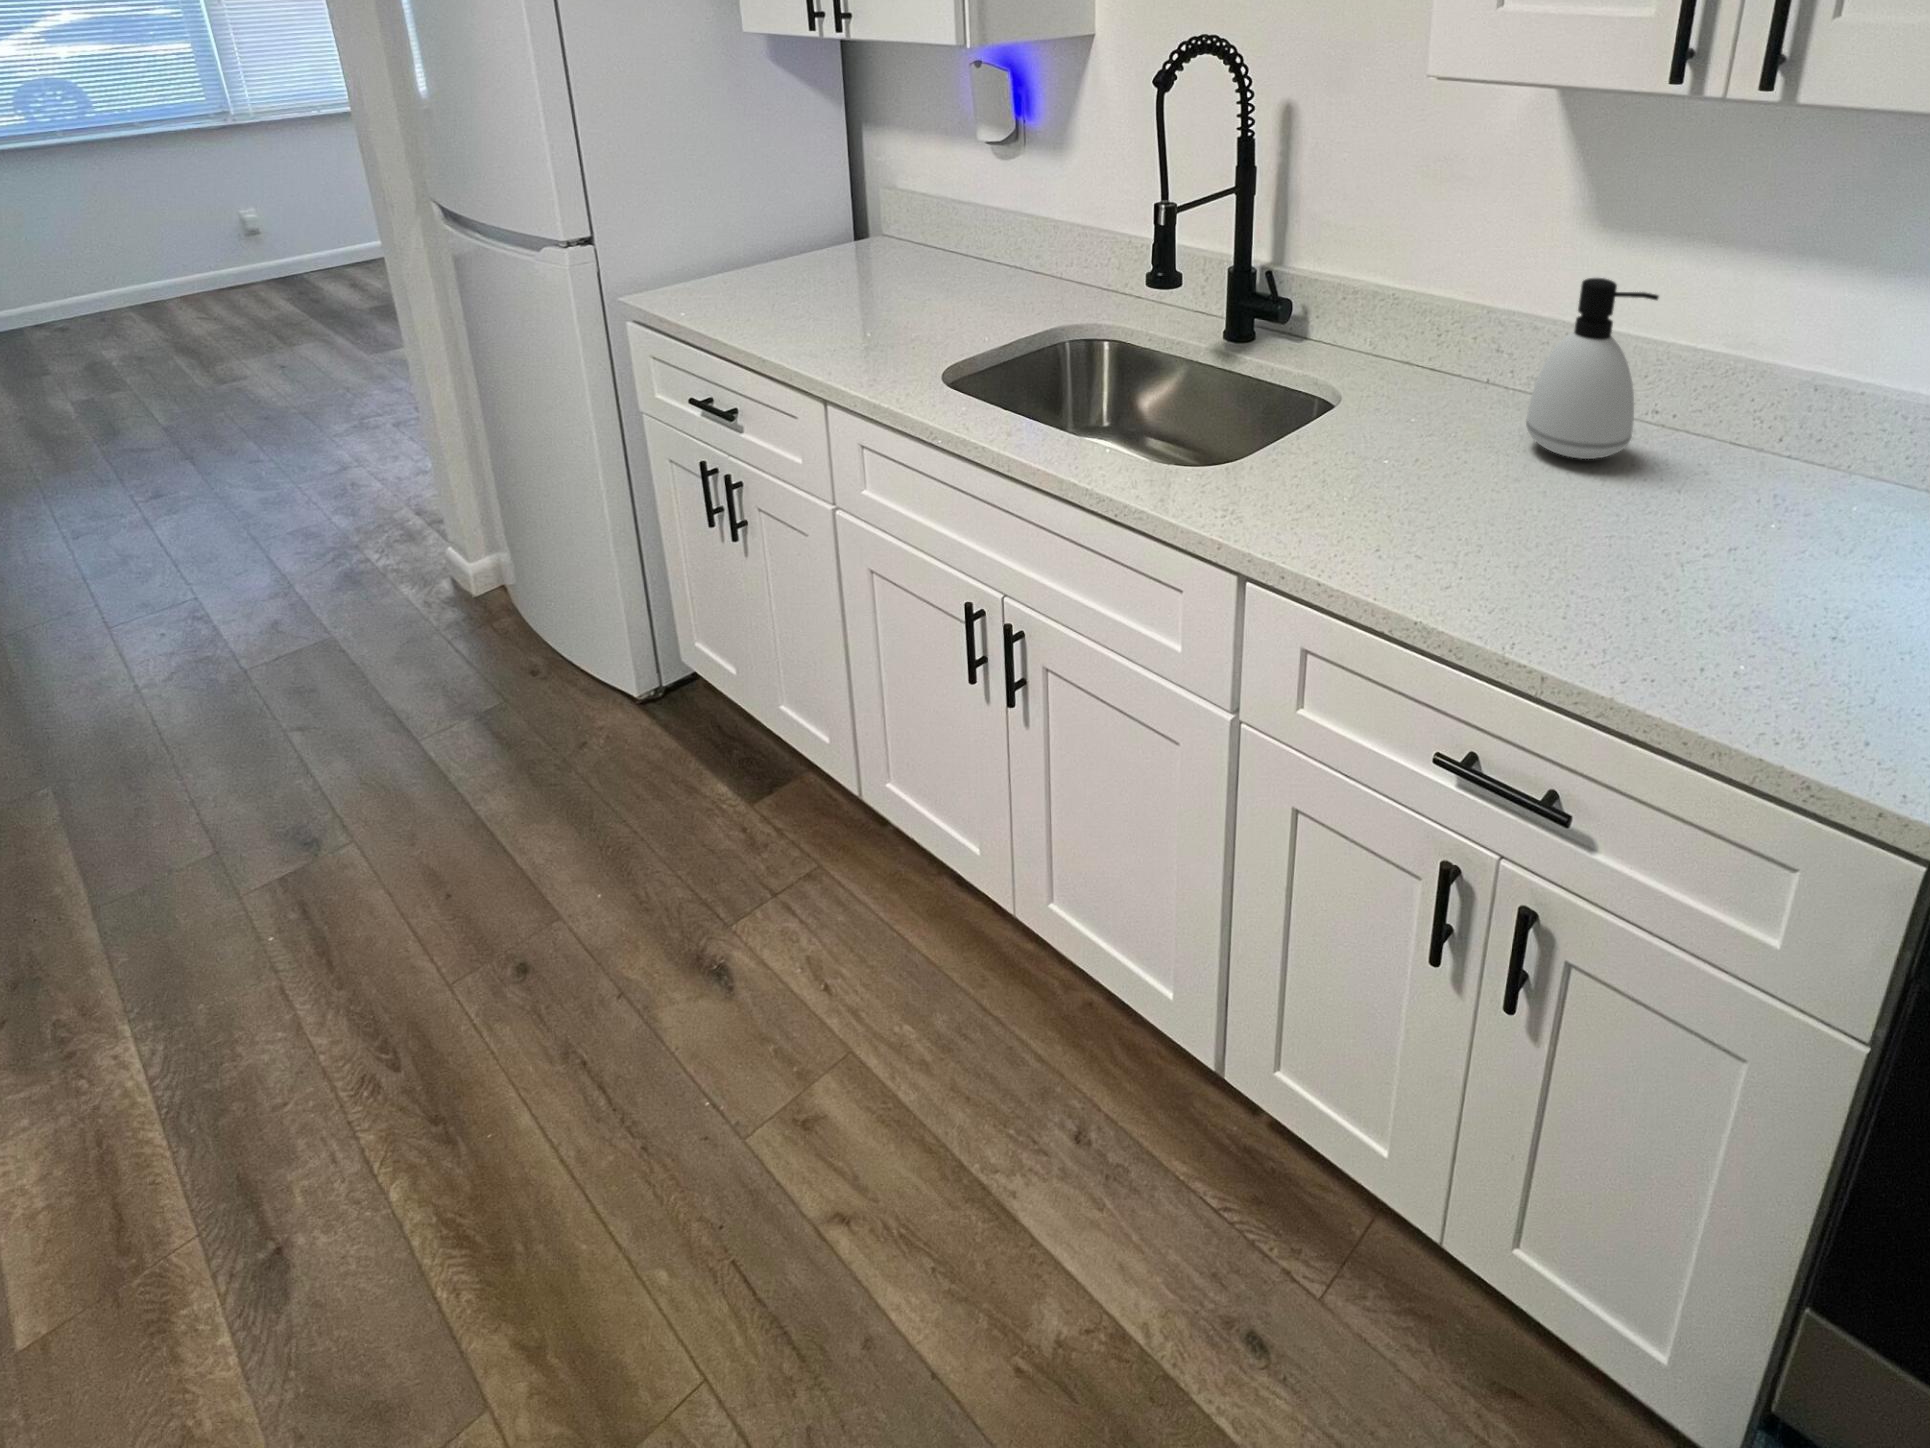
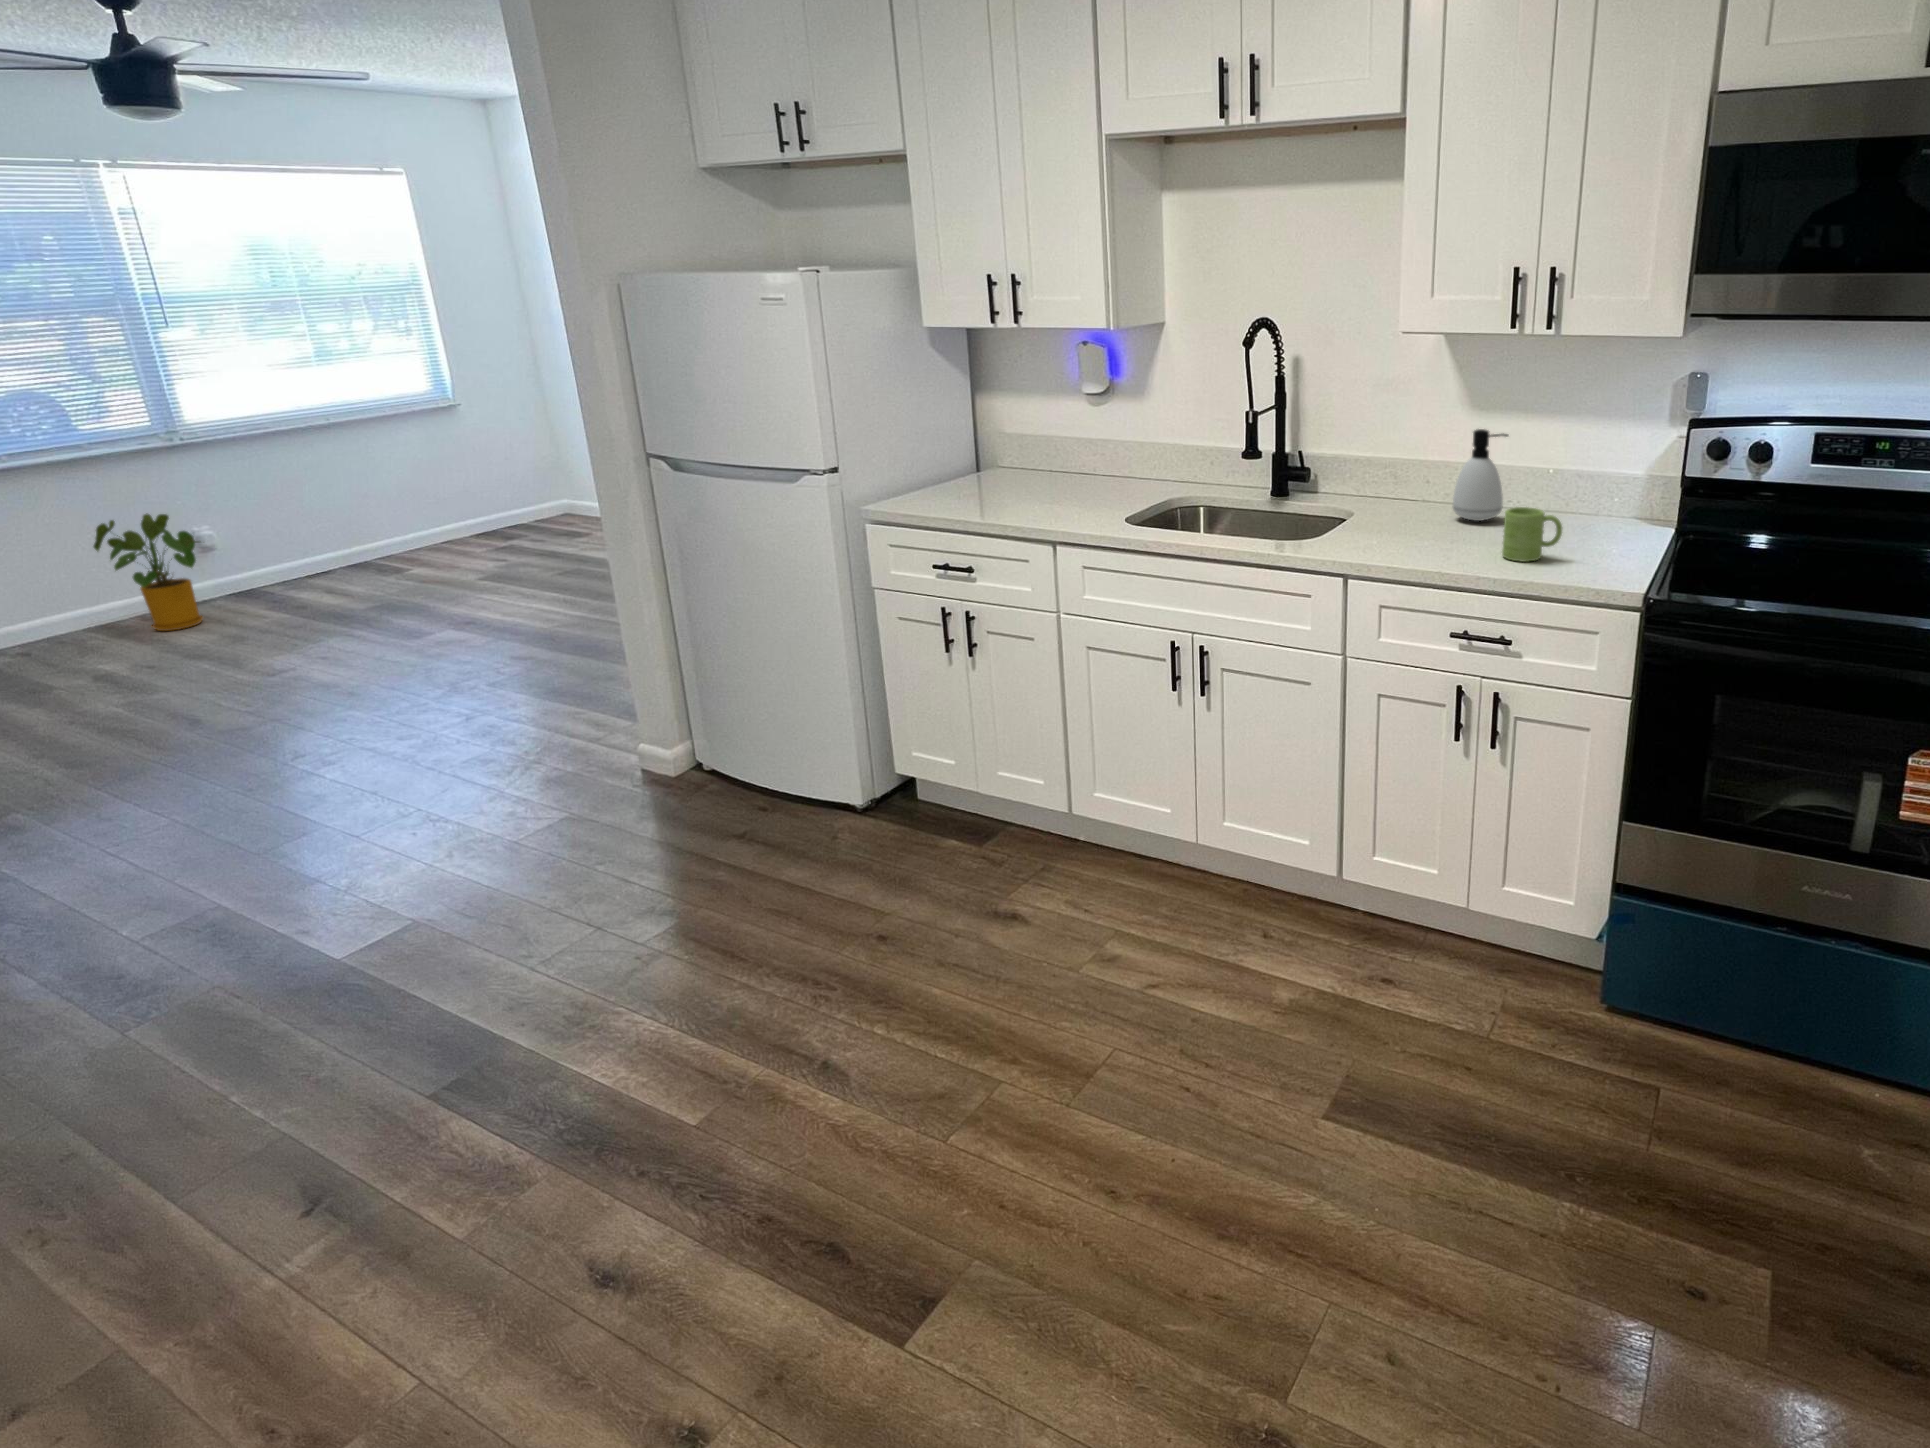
house plant: none [132,196,231,317] -> present [94,513,203,631]
mug: none [1585,489,1737,623] -> present [1502,507,1562,562]

